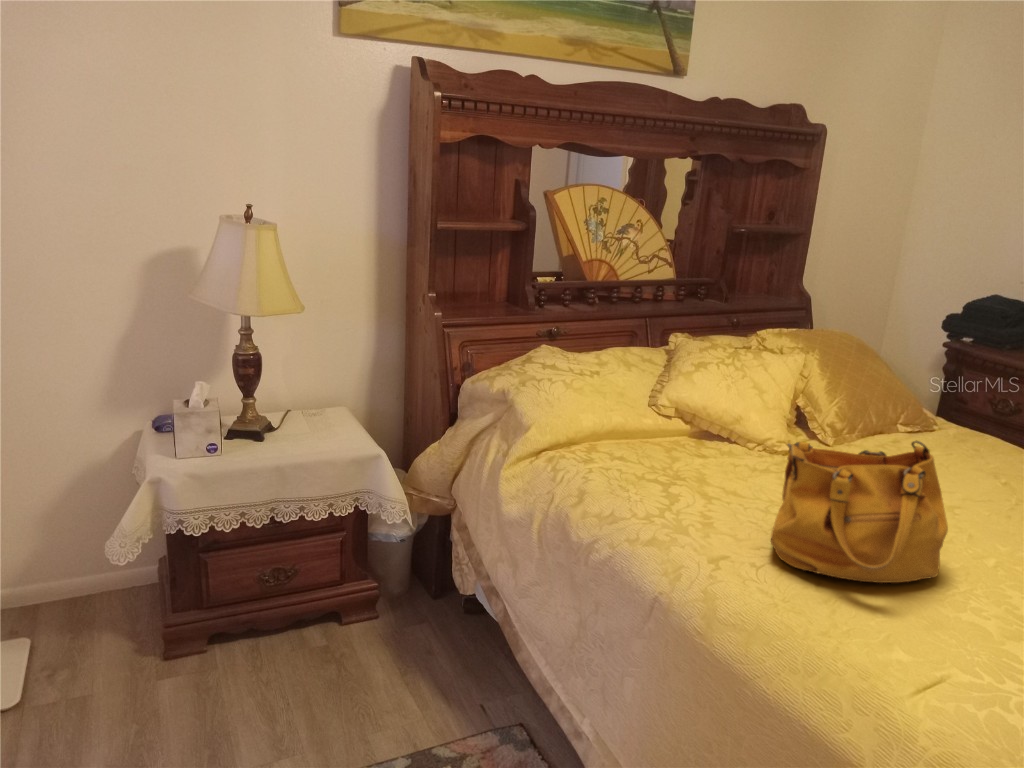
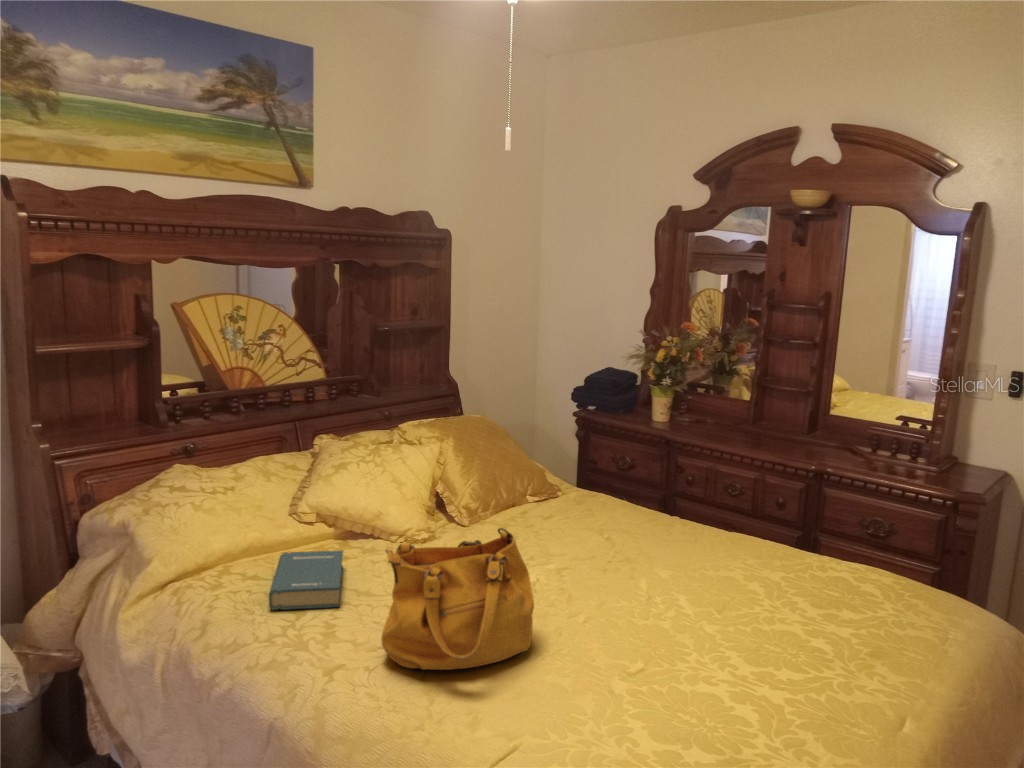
hardback book: none [642,440,714,499] -> present [269,550,343,610]

